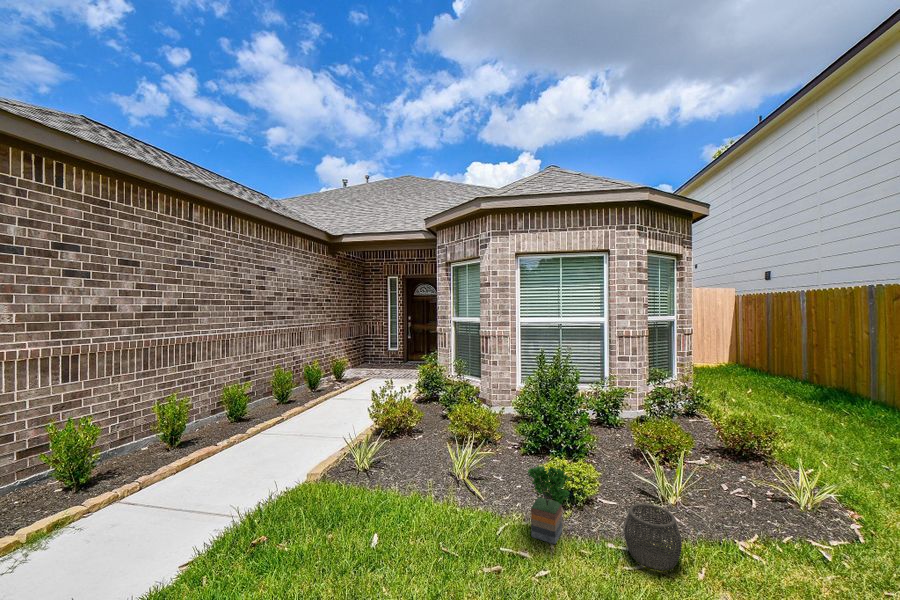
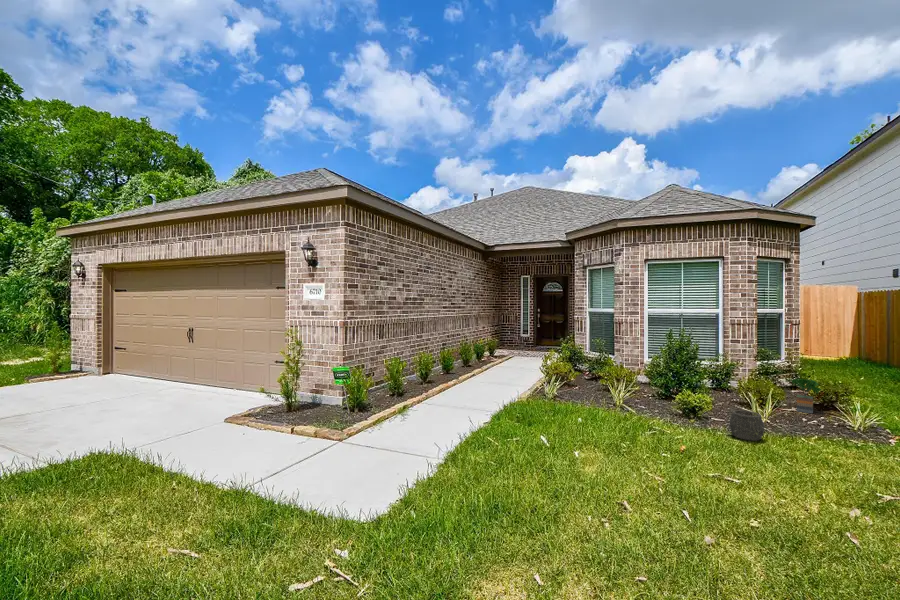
potted tree: present [528,465,570,544] -> present [792,379,821,413]

